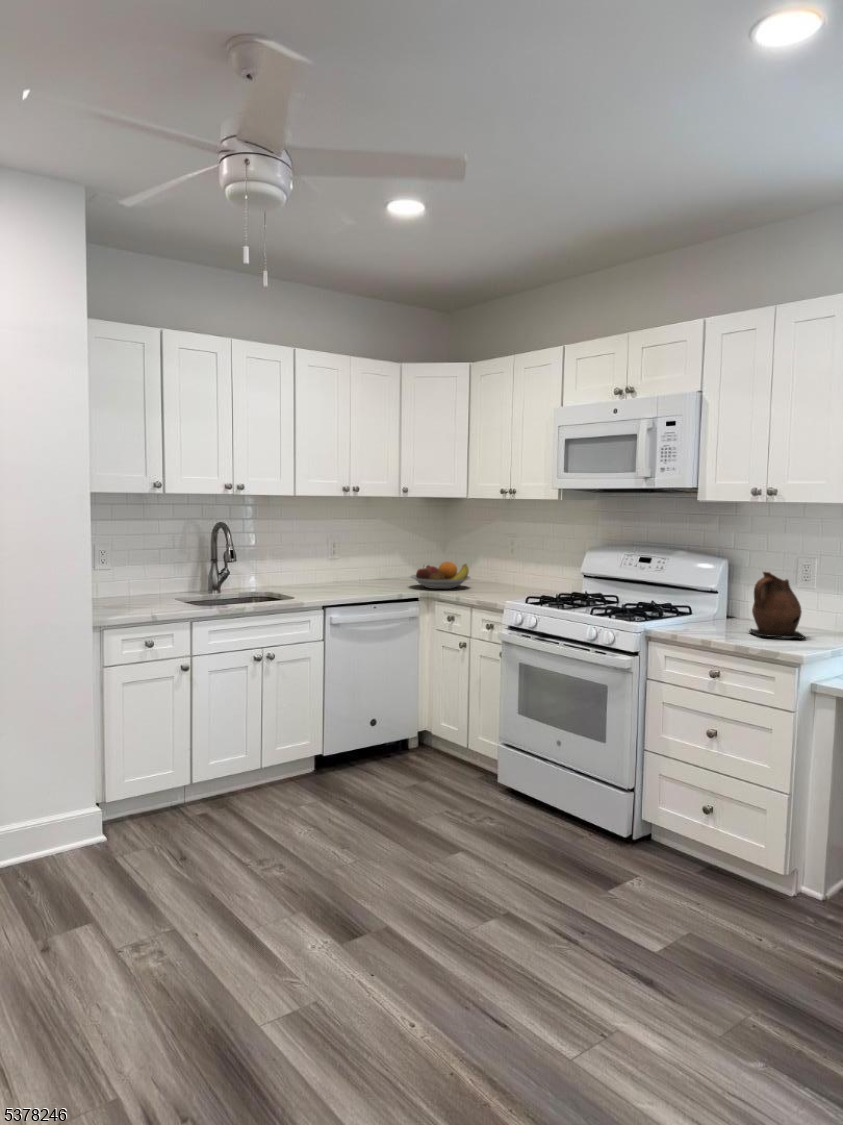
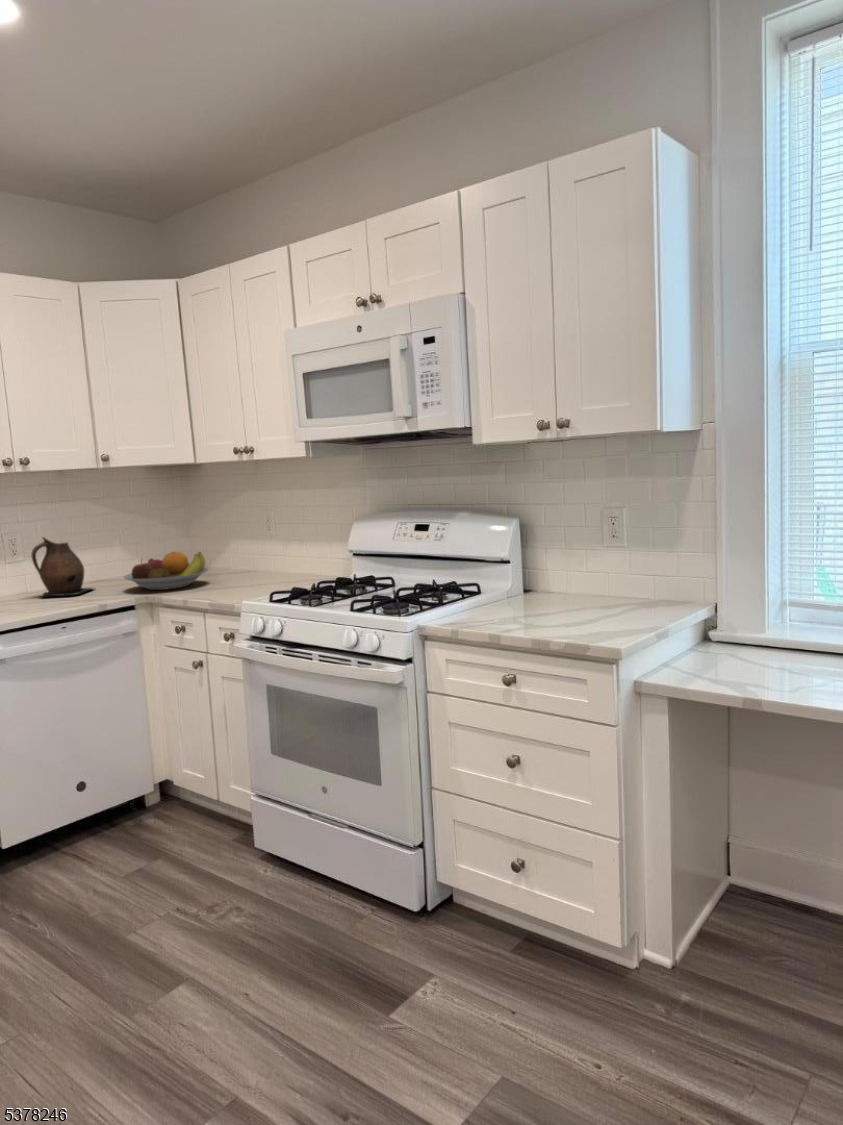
ceramic pitcher: present [749,572,805,639] -> present [31,537,93,596]

